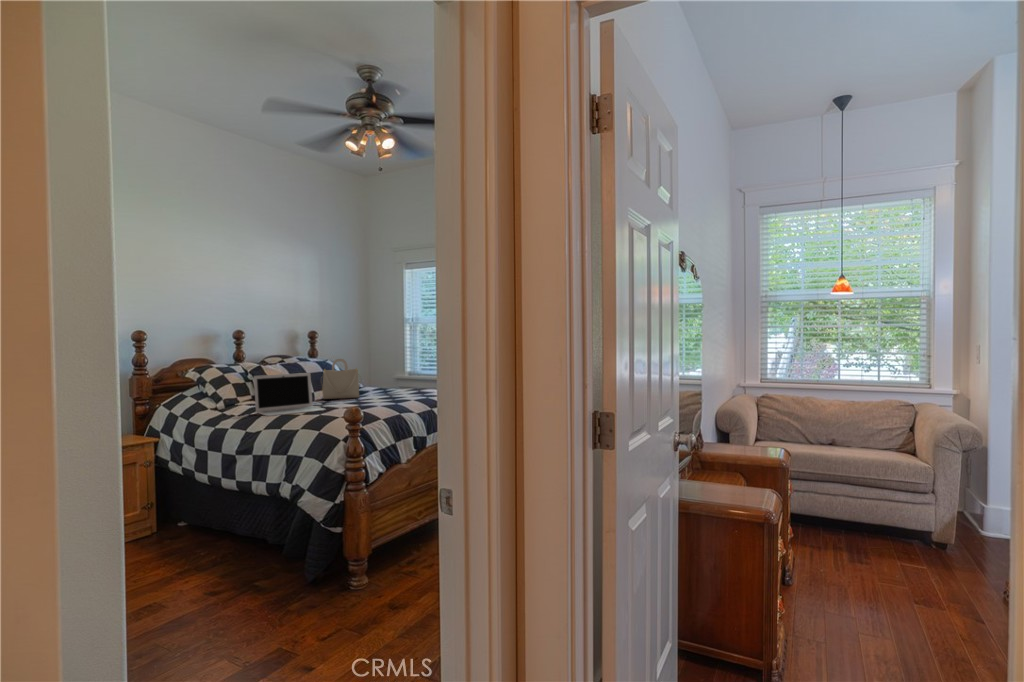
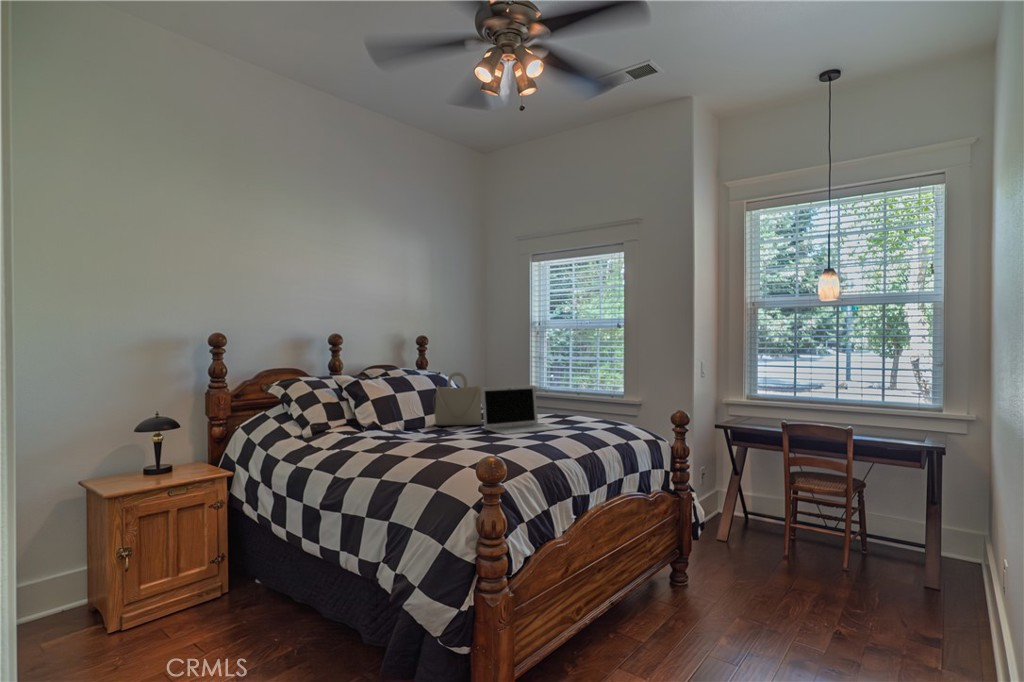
laptop: present [254,373,326,416] -> present [482,385,559,435]

